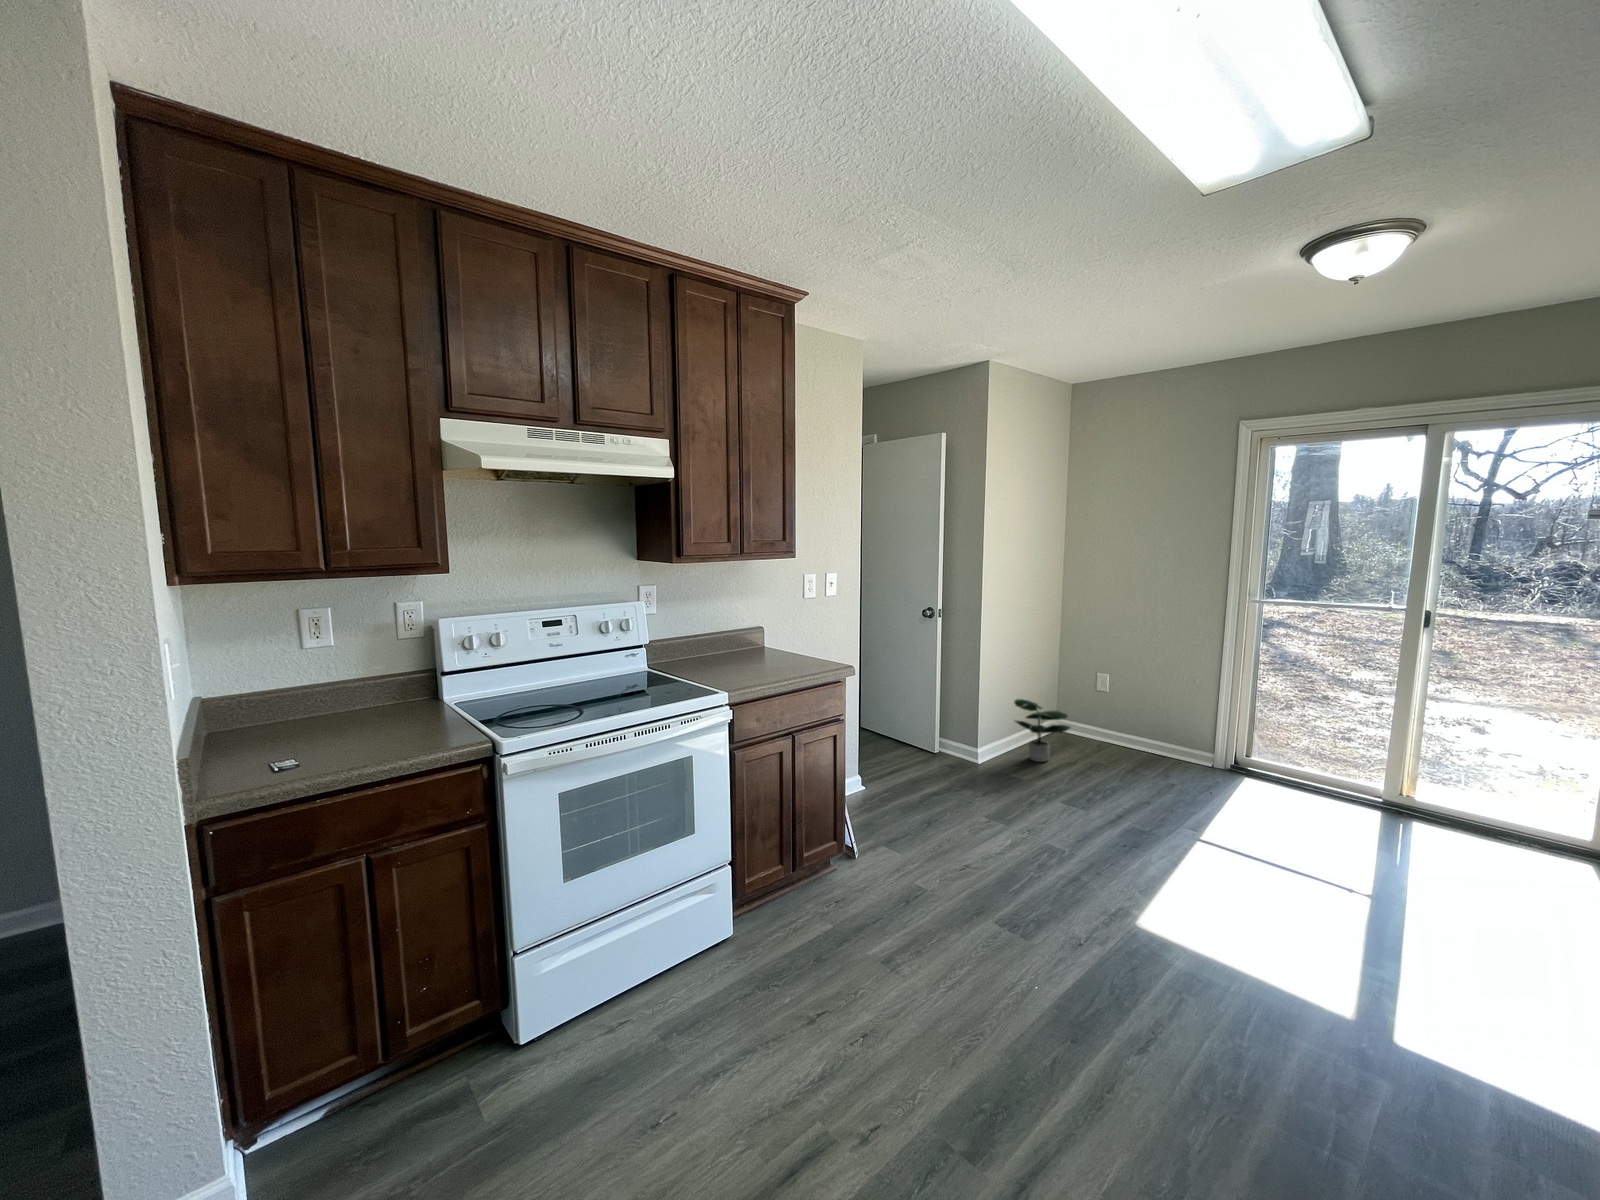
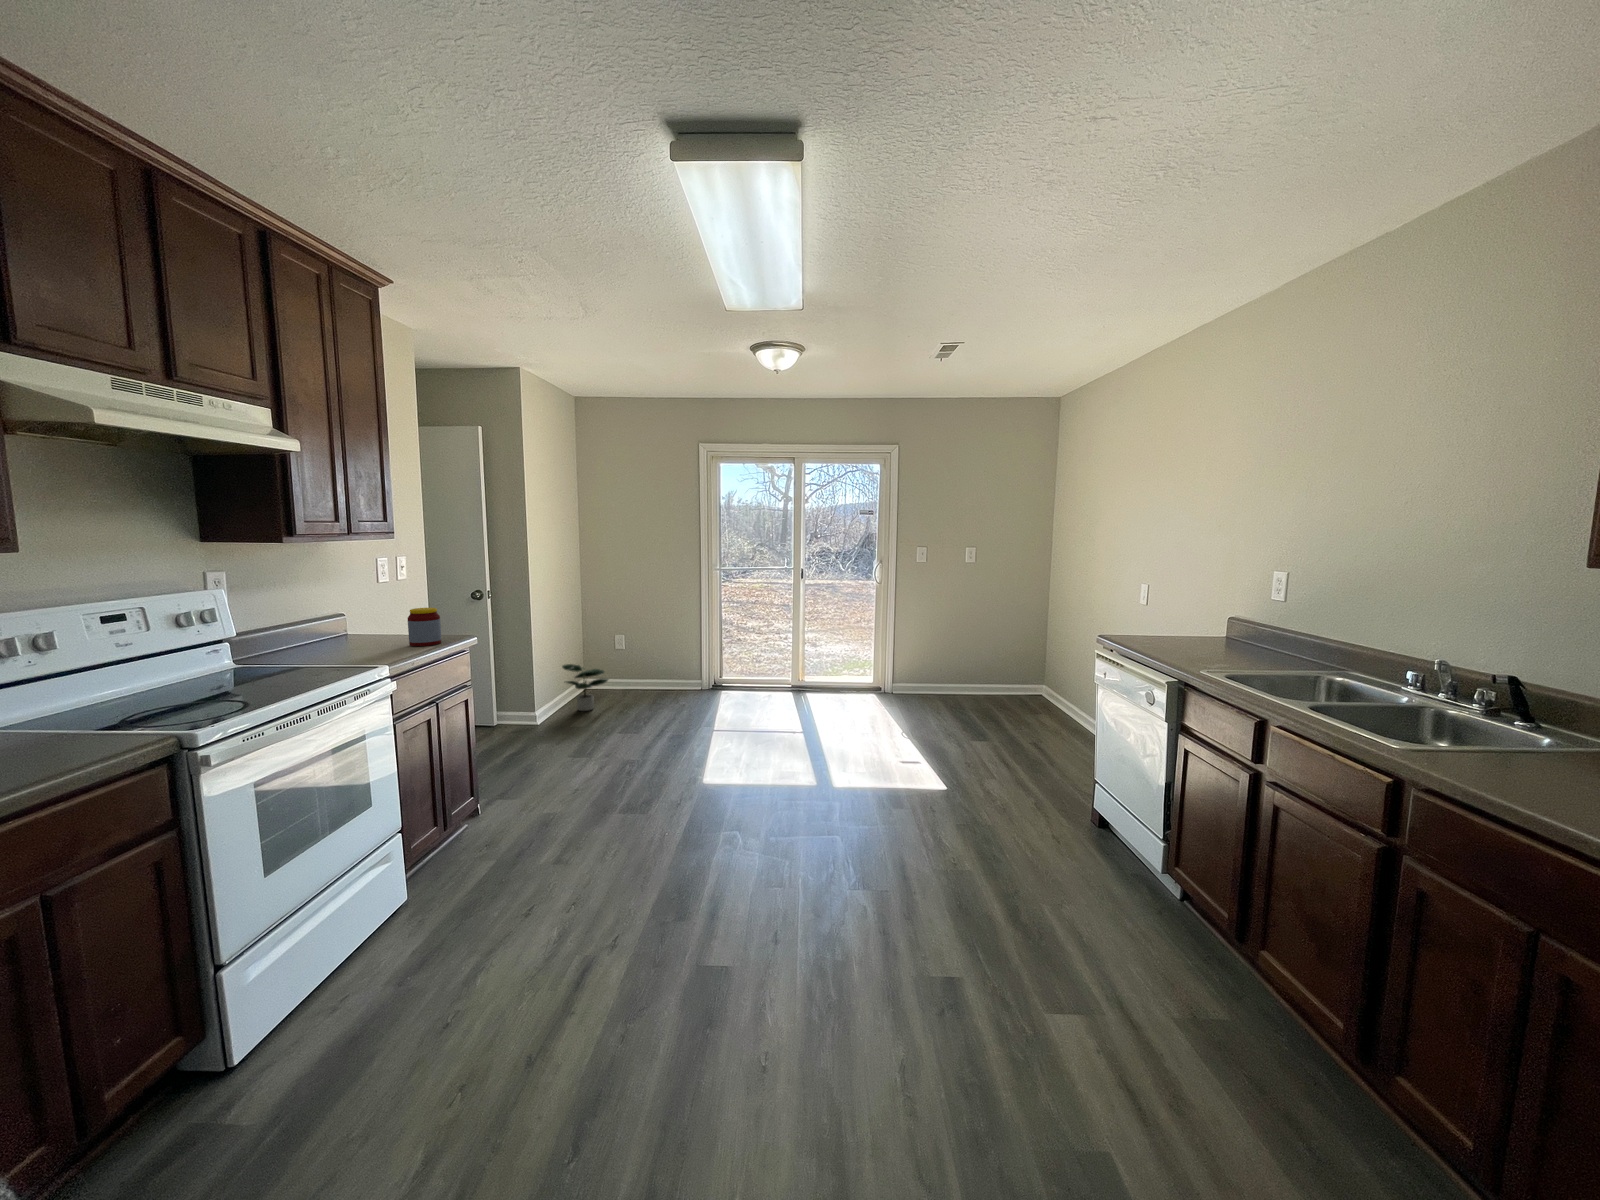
jar: none [782,628,812,670] -> present [408,608,442,646]

